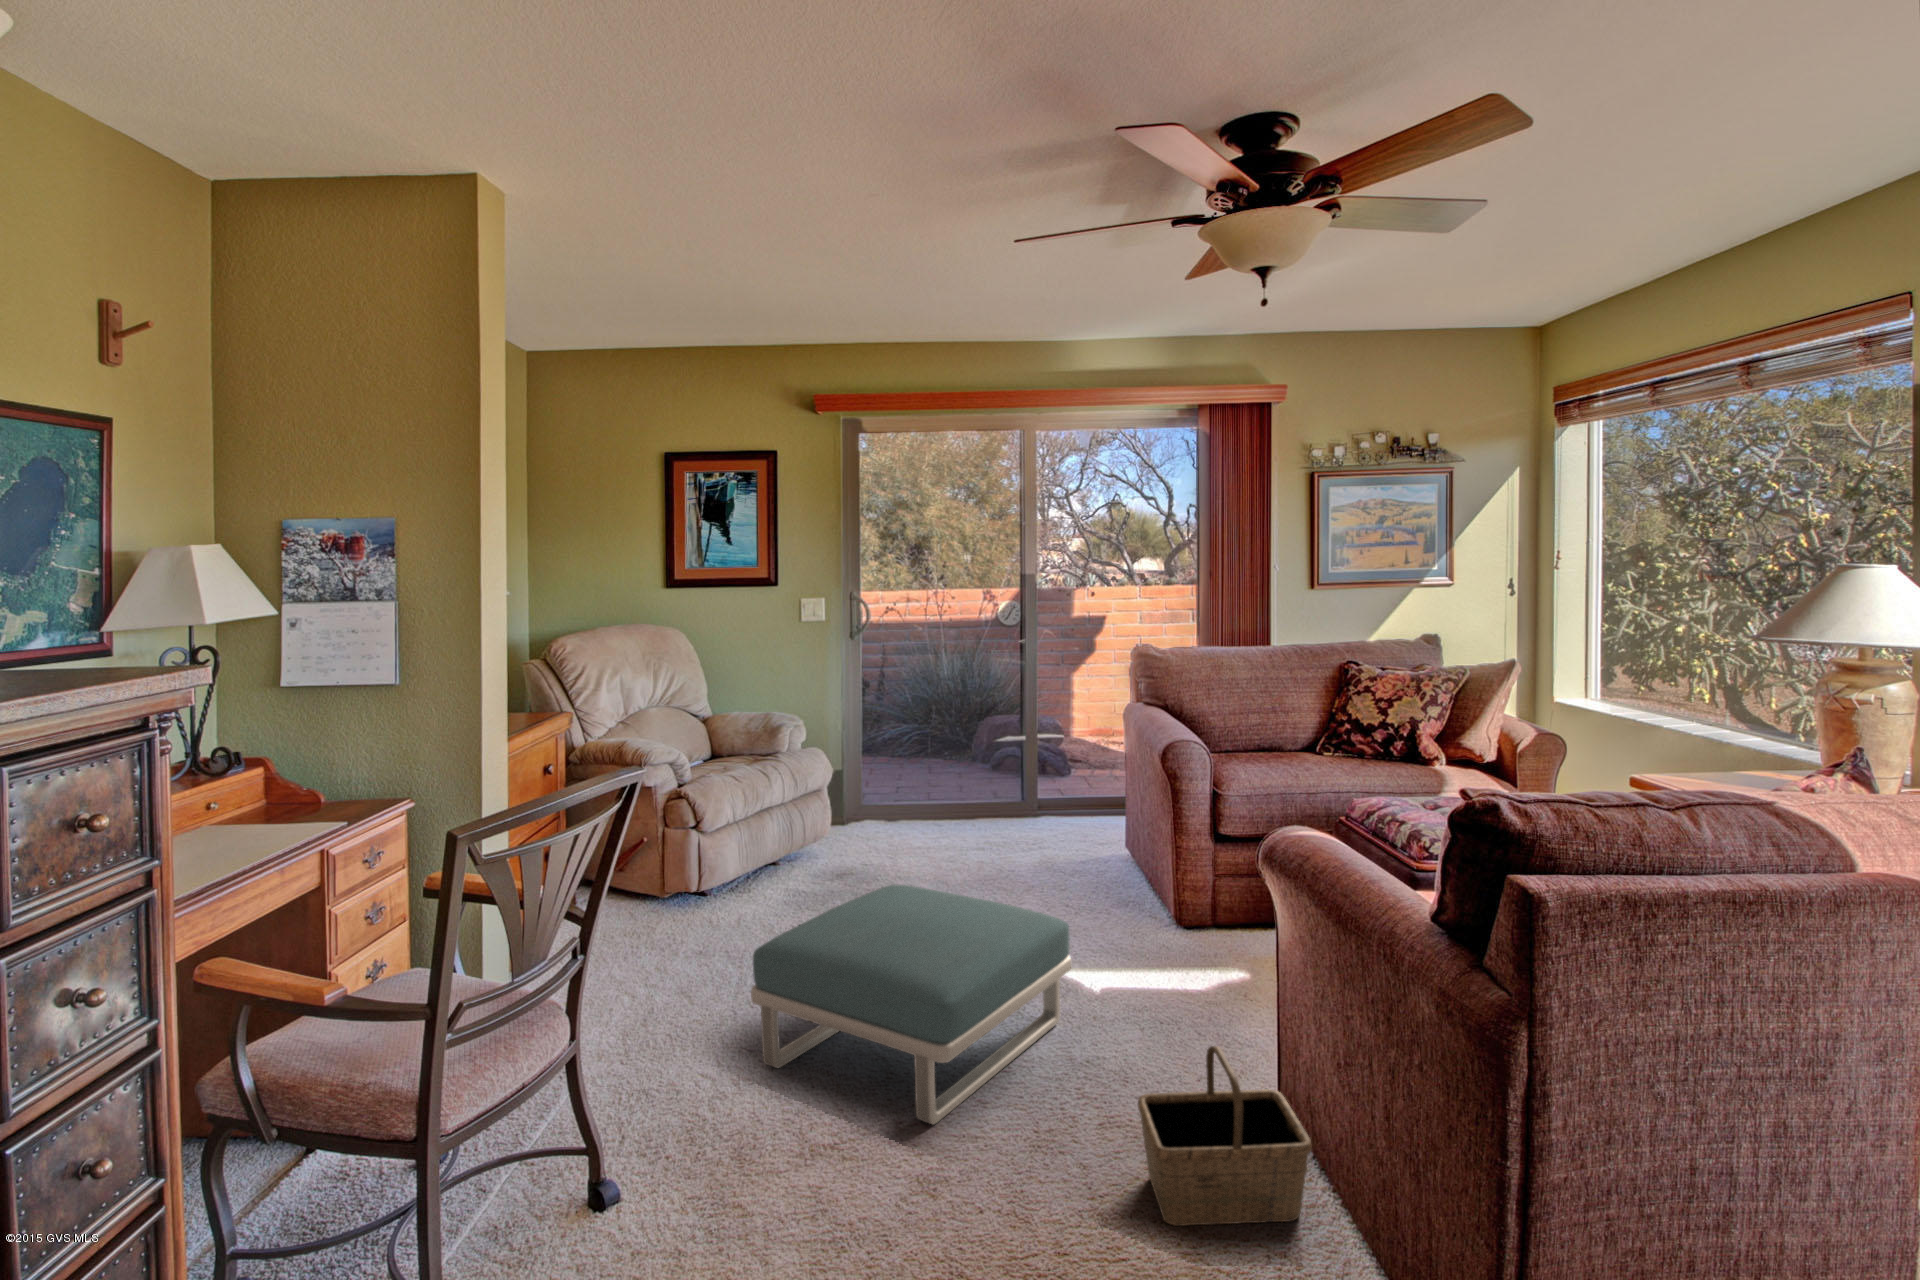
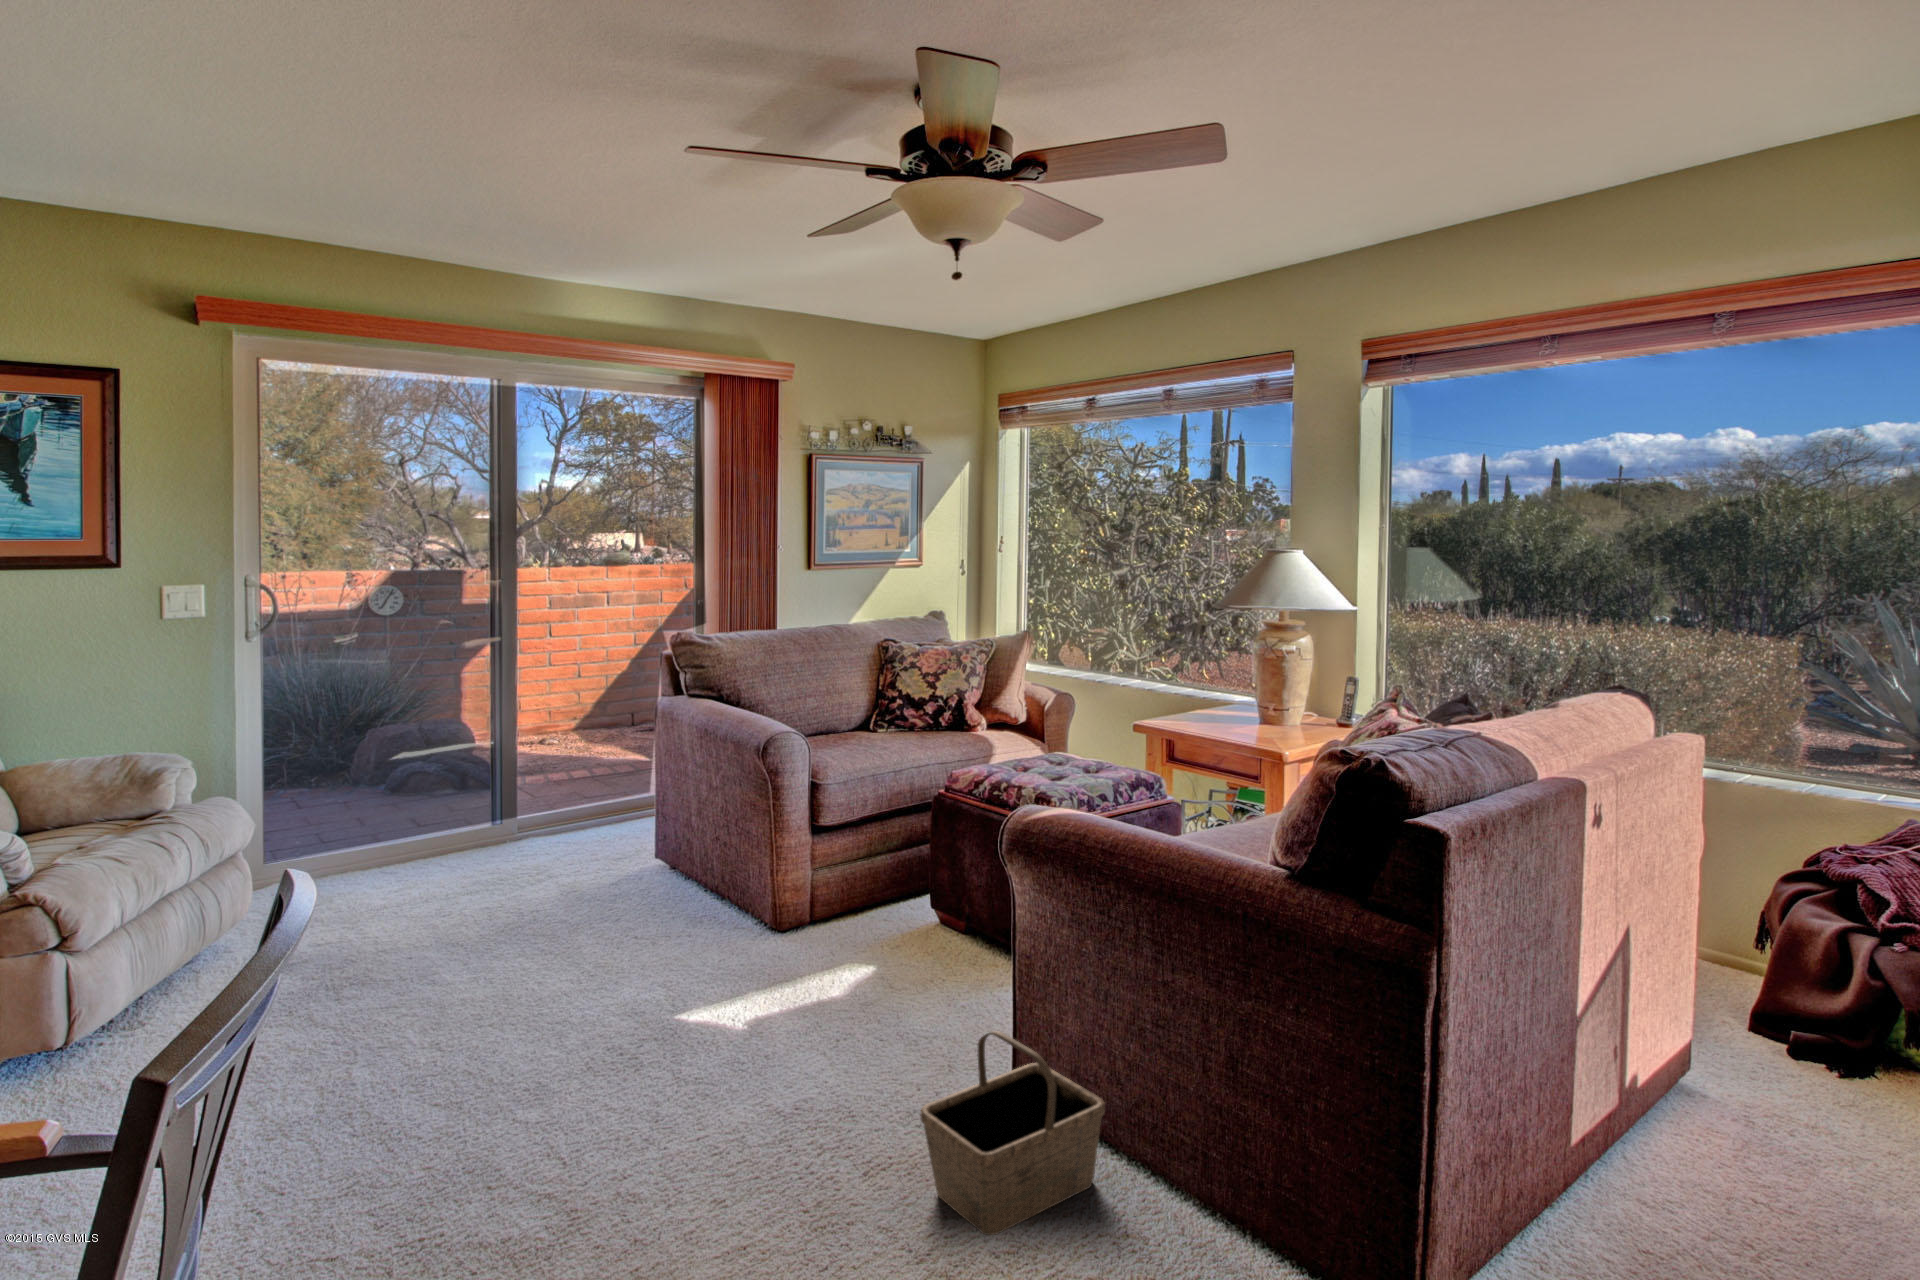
footstool: present [751,885,1071,1124] -> none [329,939,740,1234]

